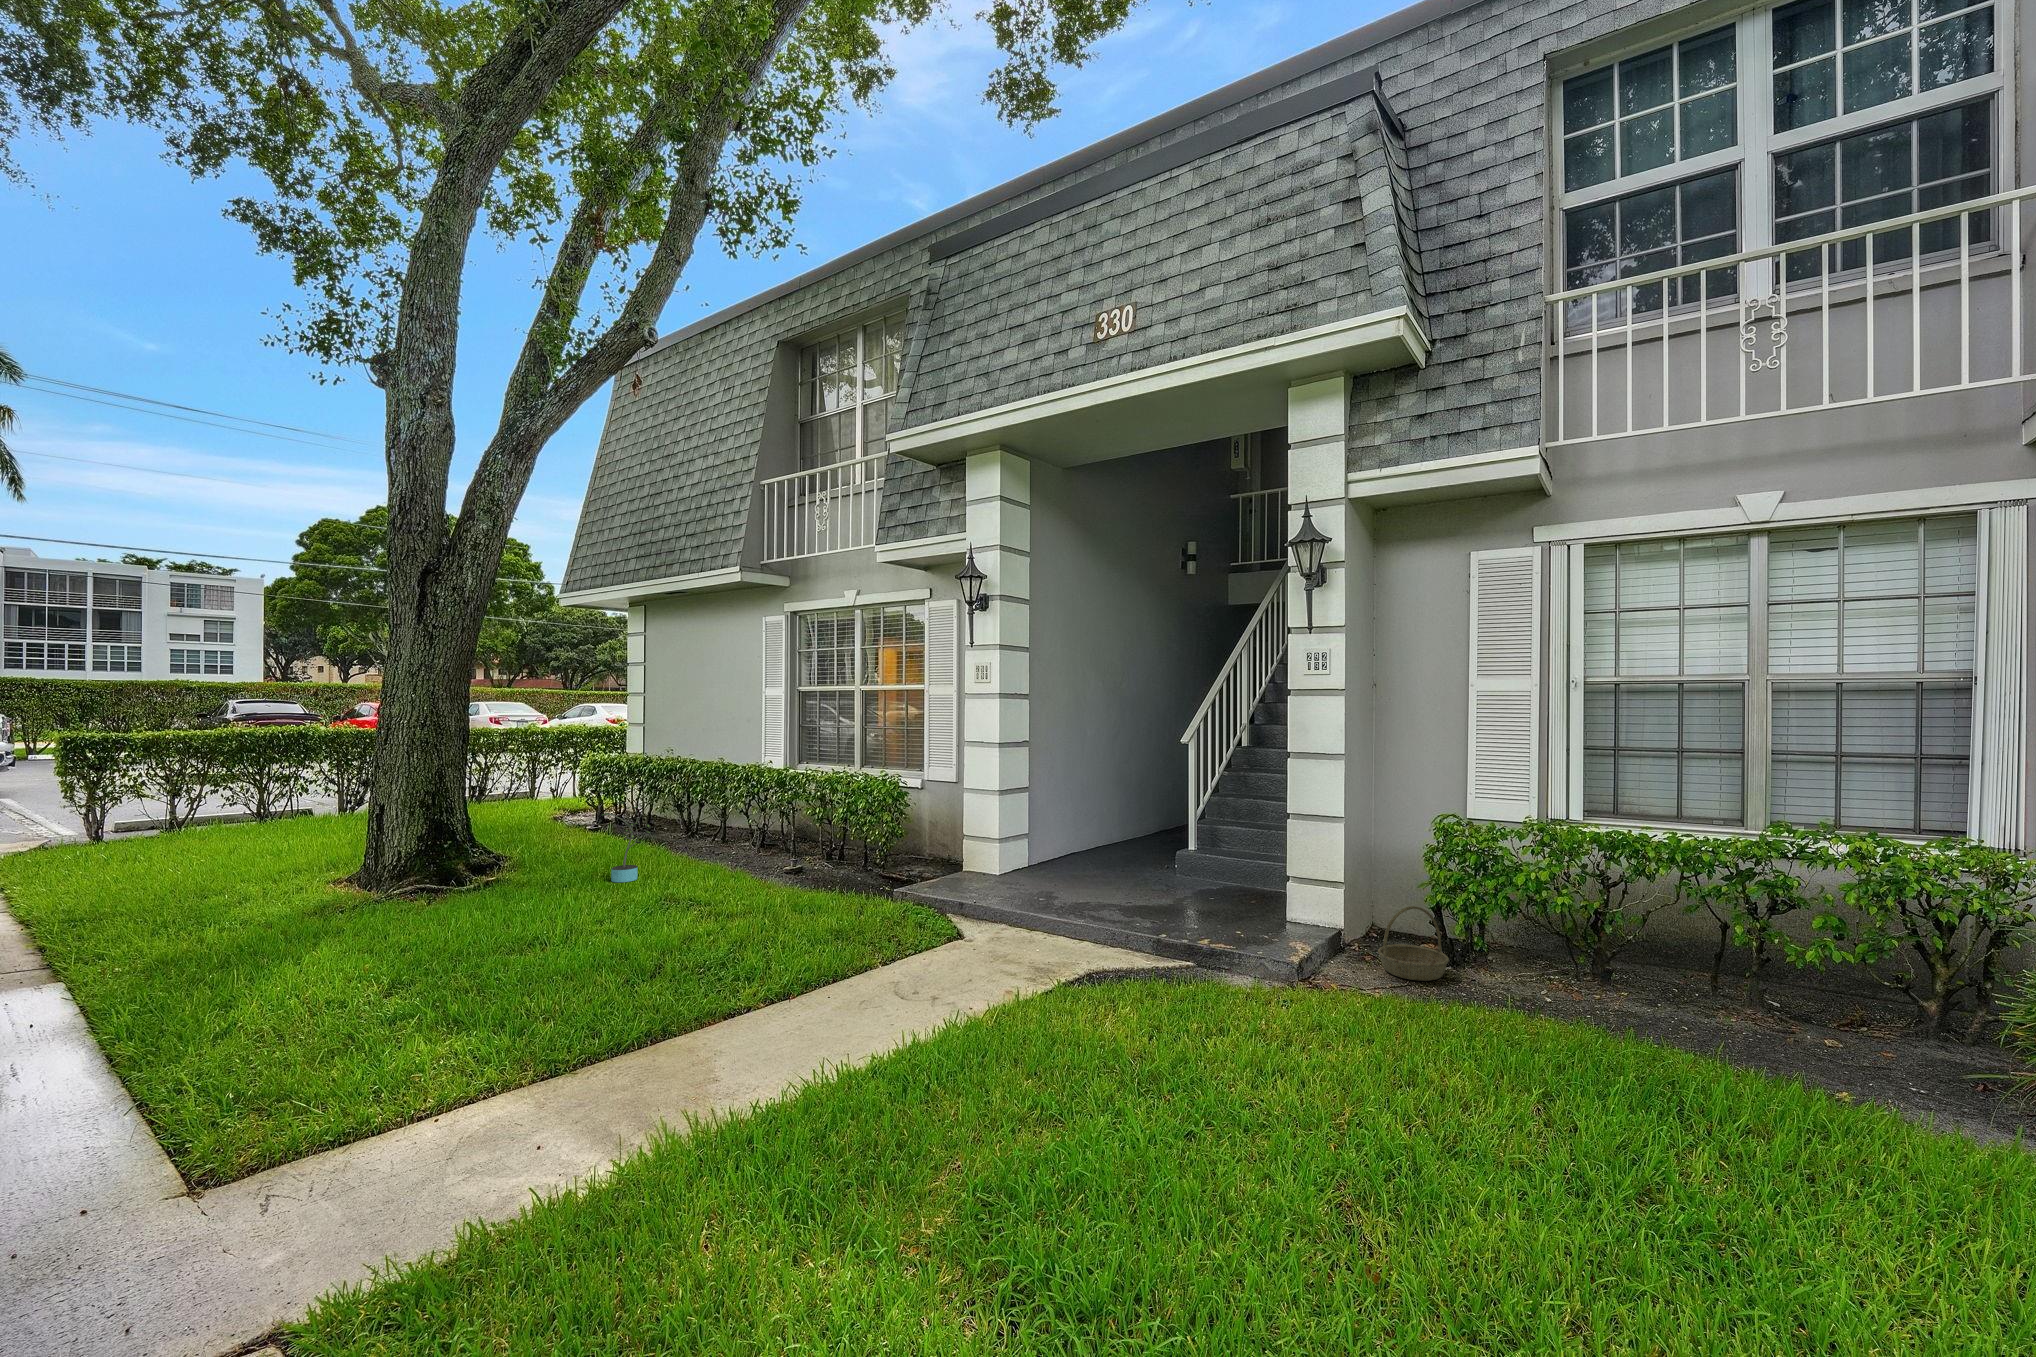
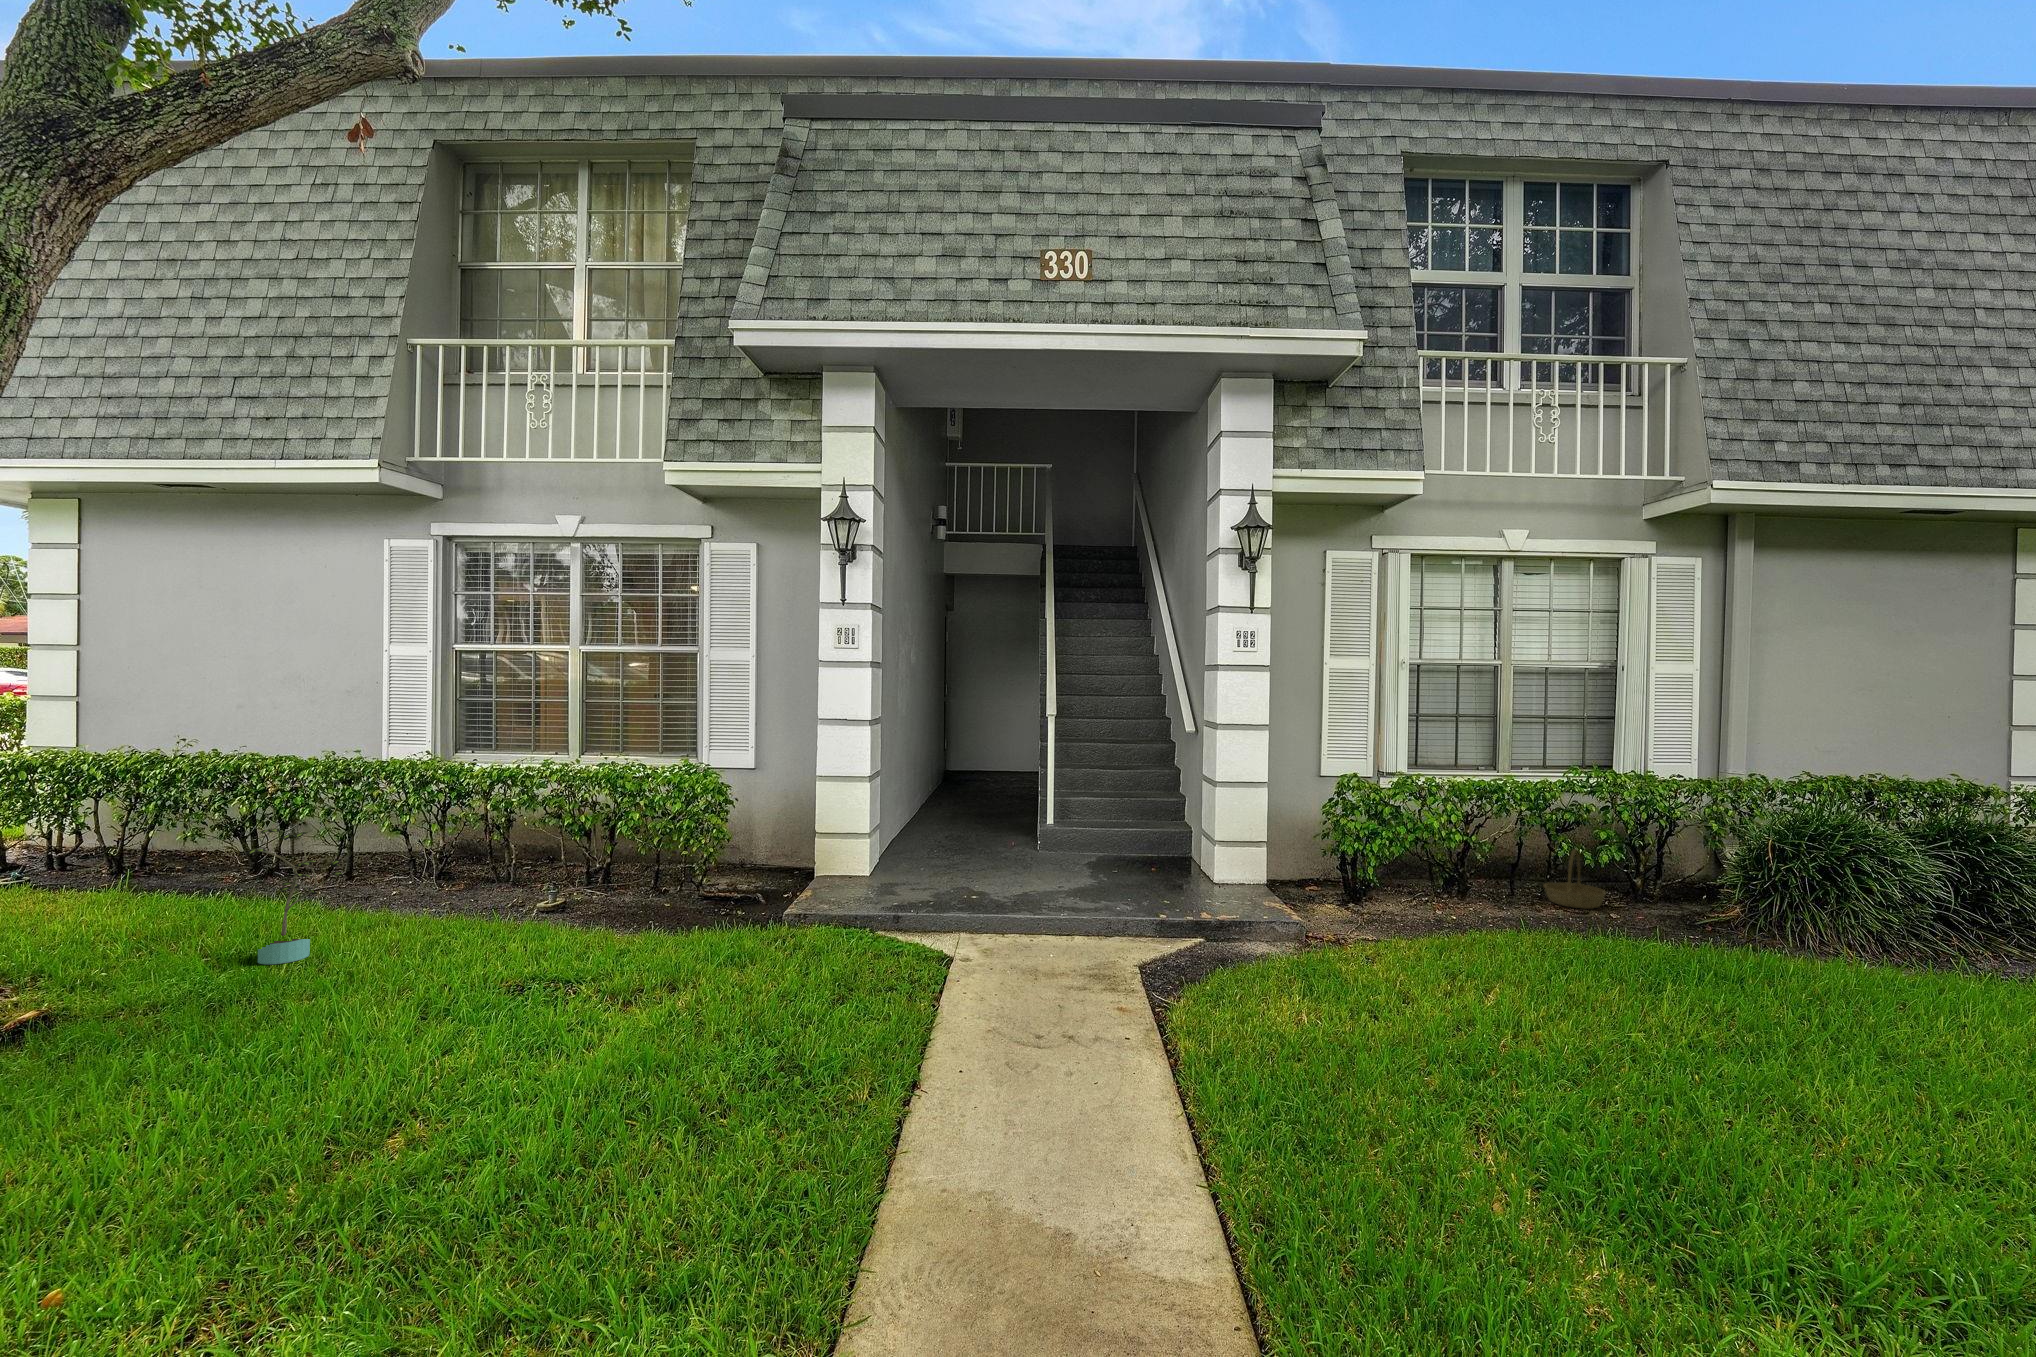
basket: present [1378,906,1449,981] -> present [1544,849,1606,909]

